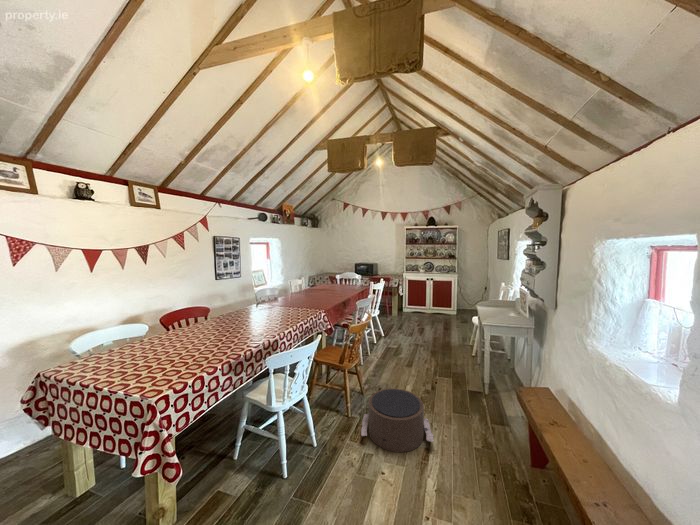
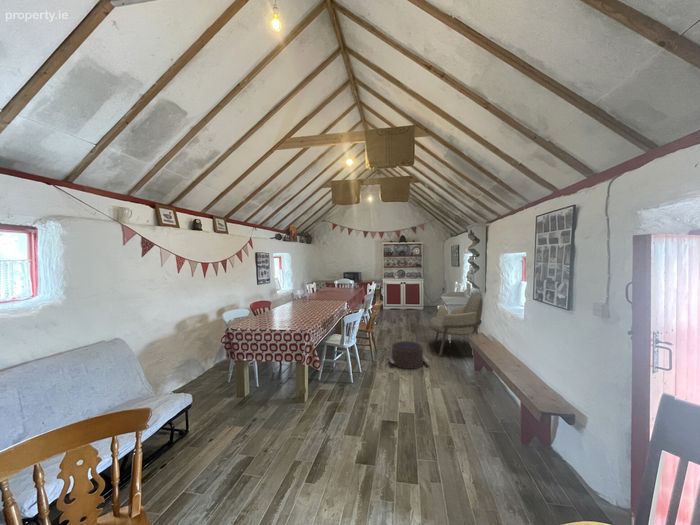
armchair: none [447,307,549,435] -> present [429,293,483,356]

